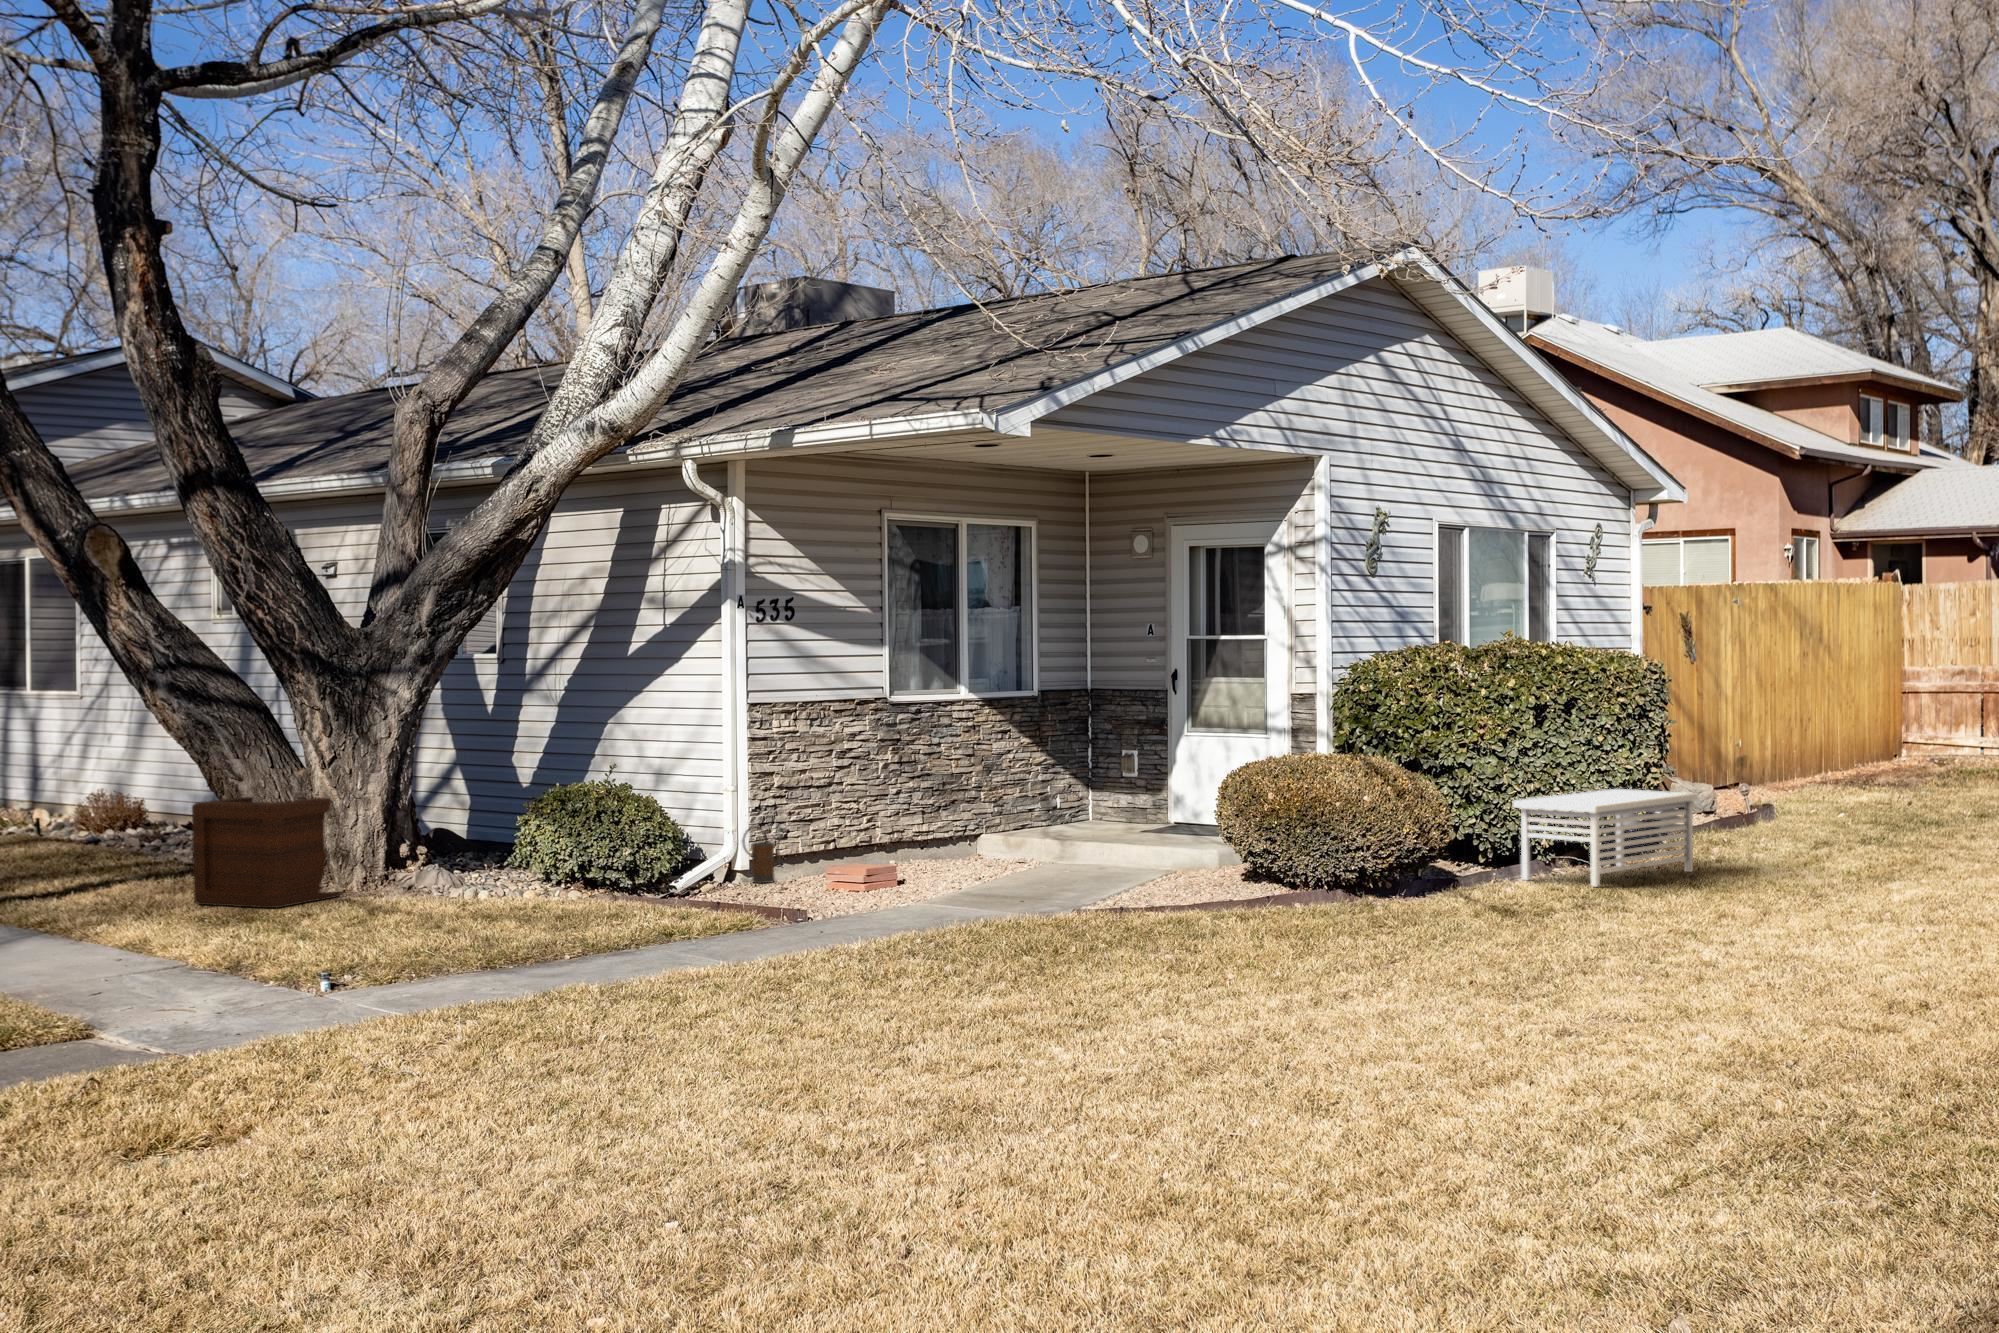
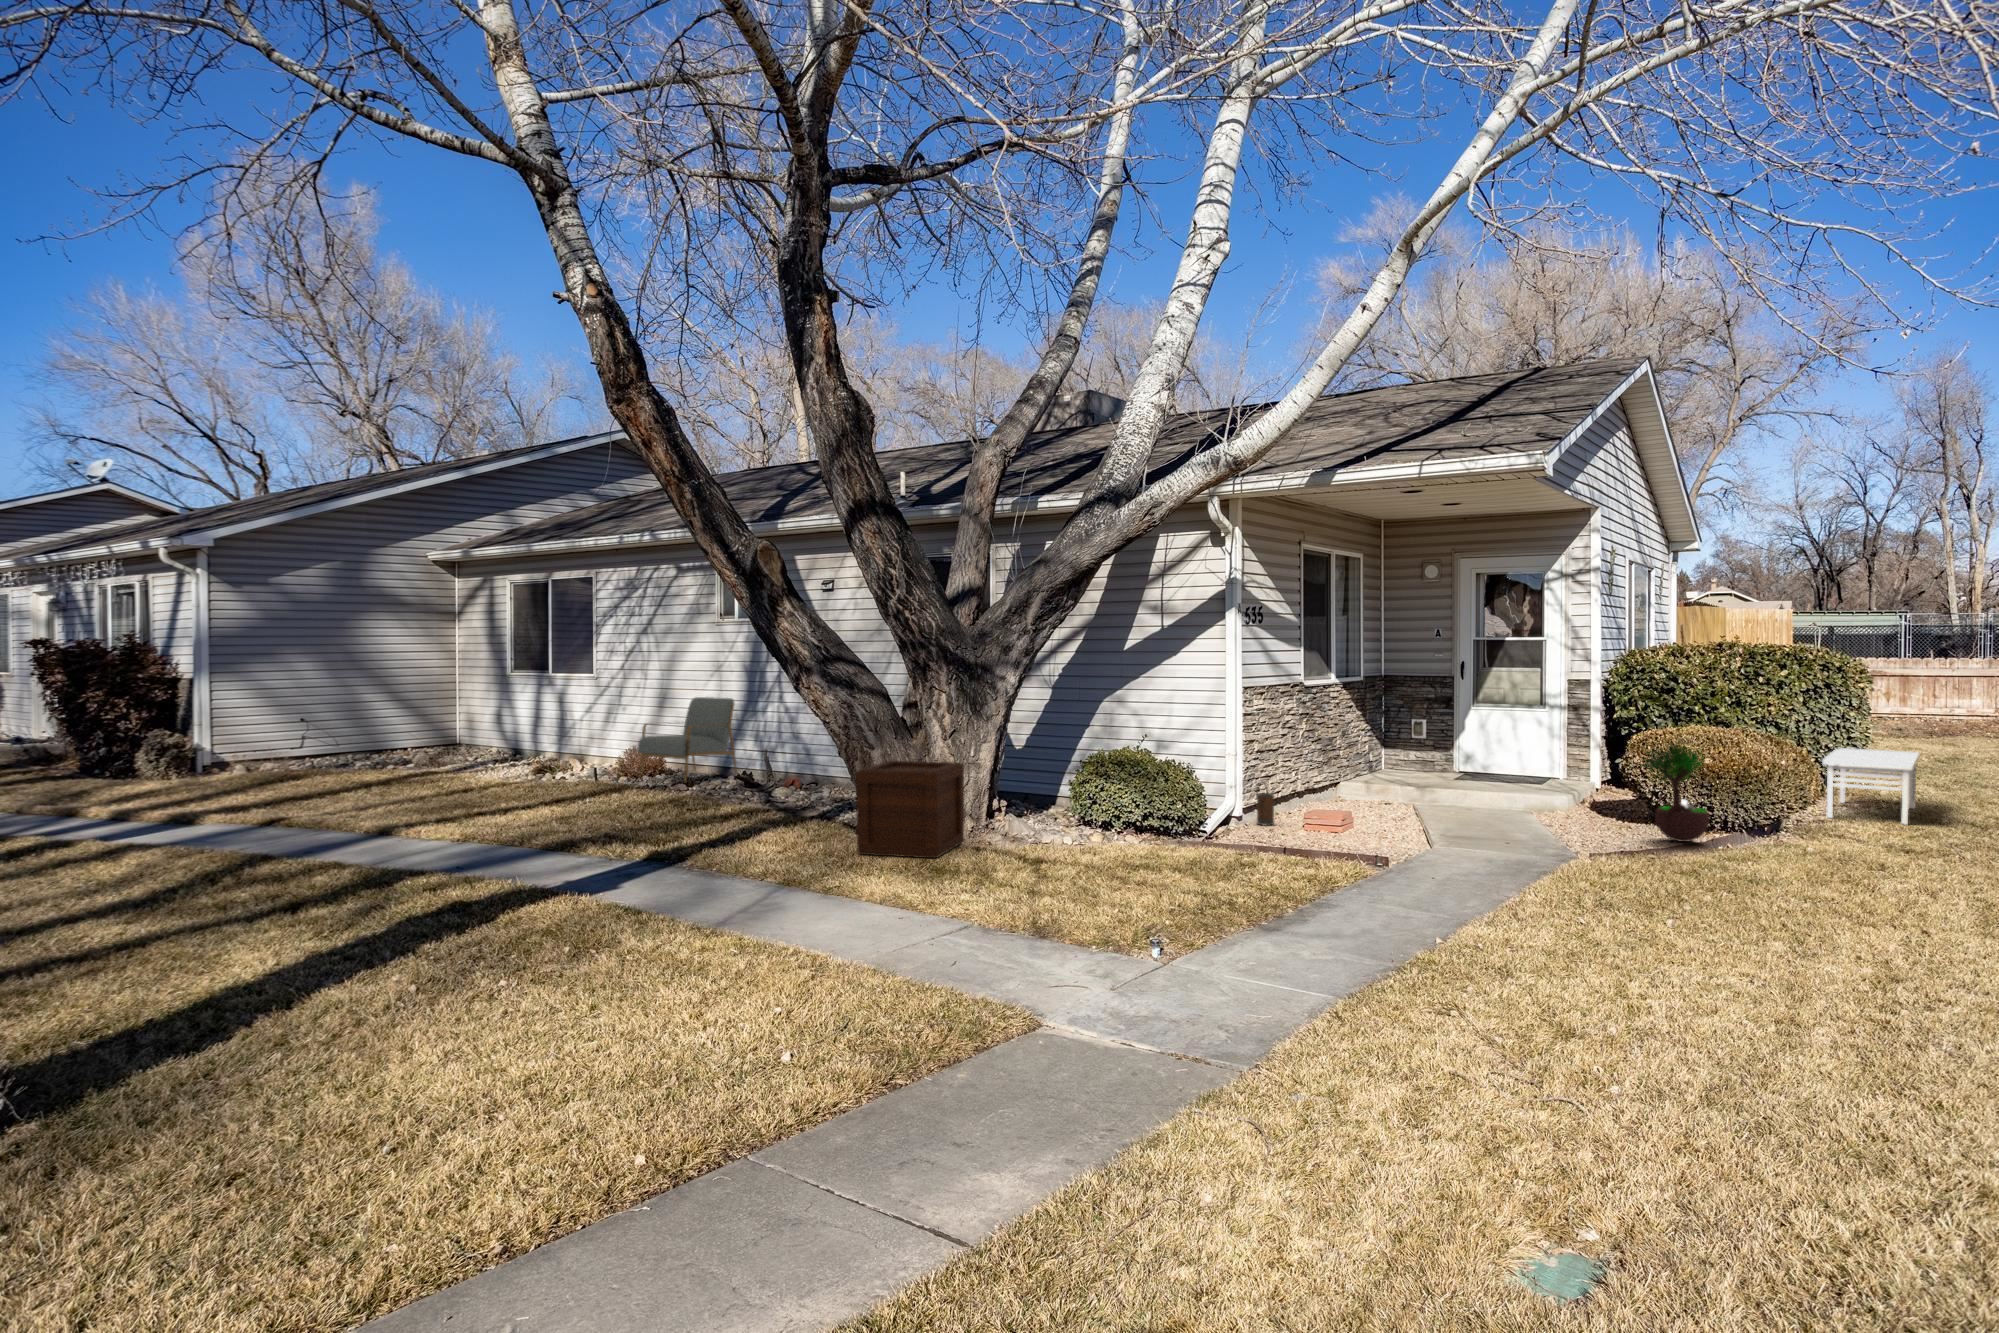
chair: none [89,723,230,838] -> present [638,697,737,783]
potted tree: none [1162,760,1256,900] -> present [1642,739,1709,842]

